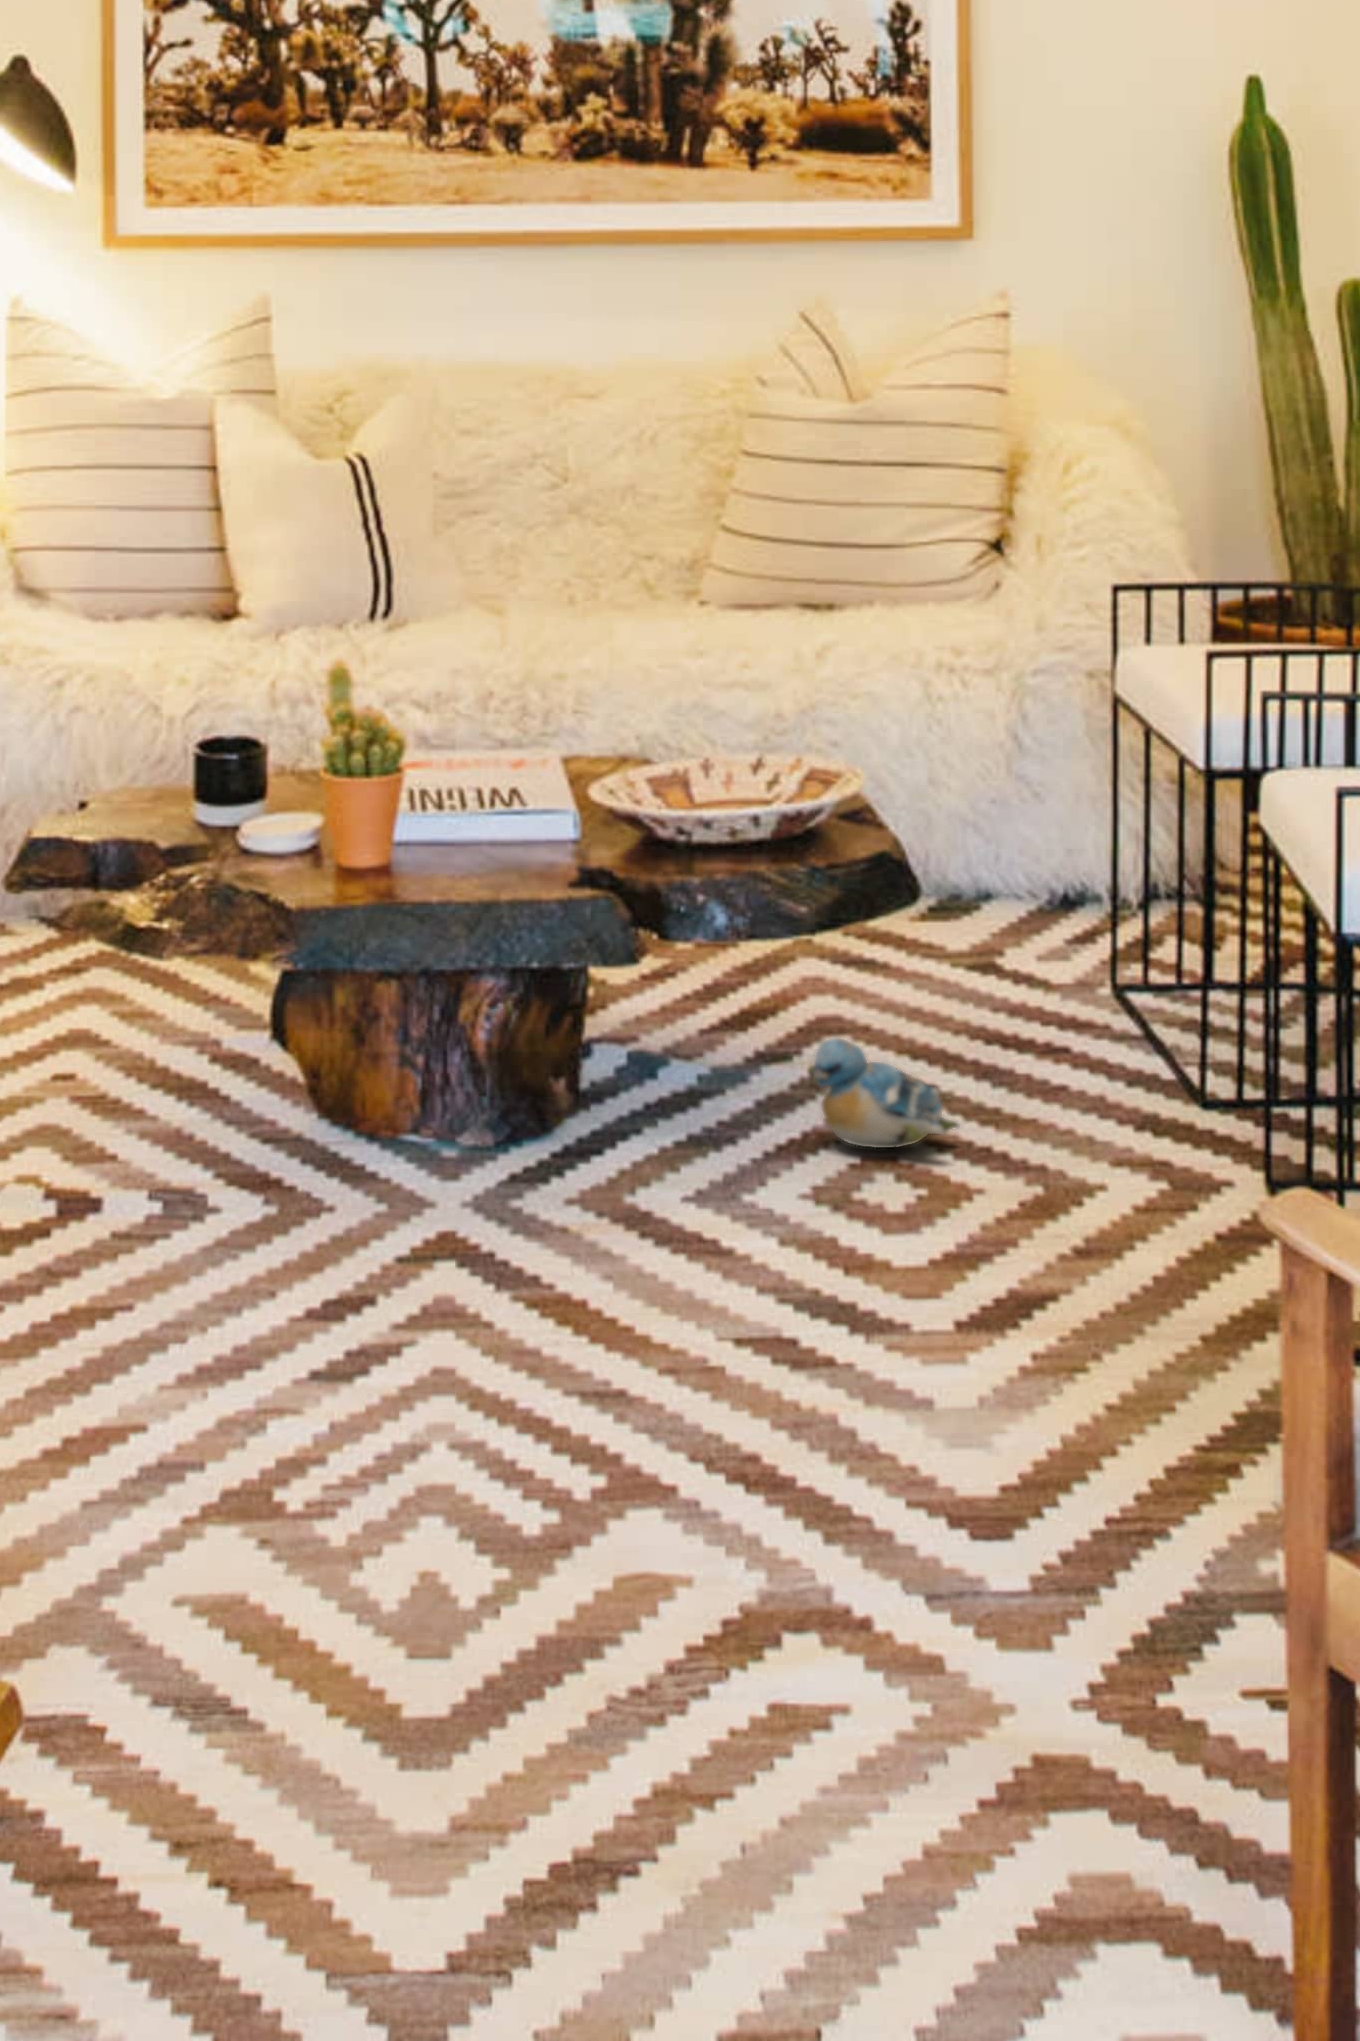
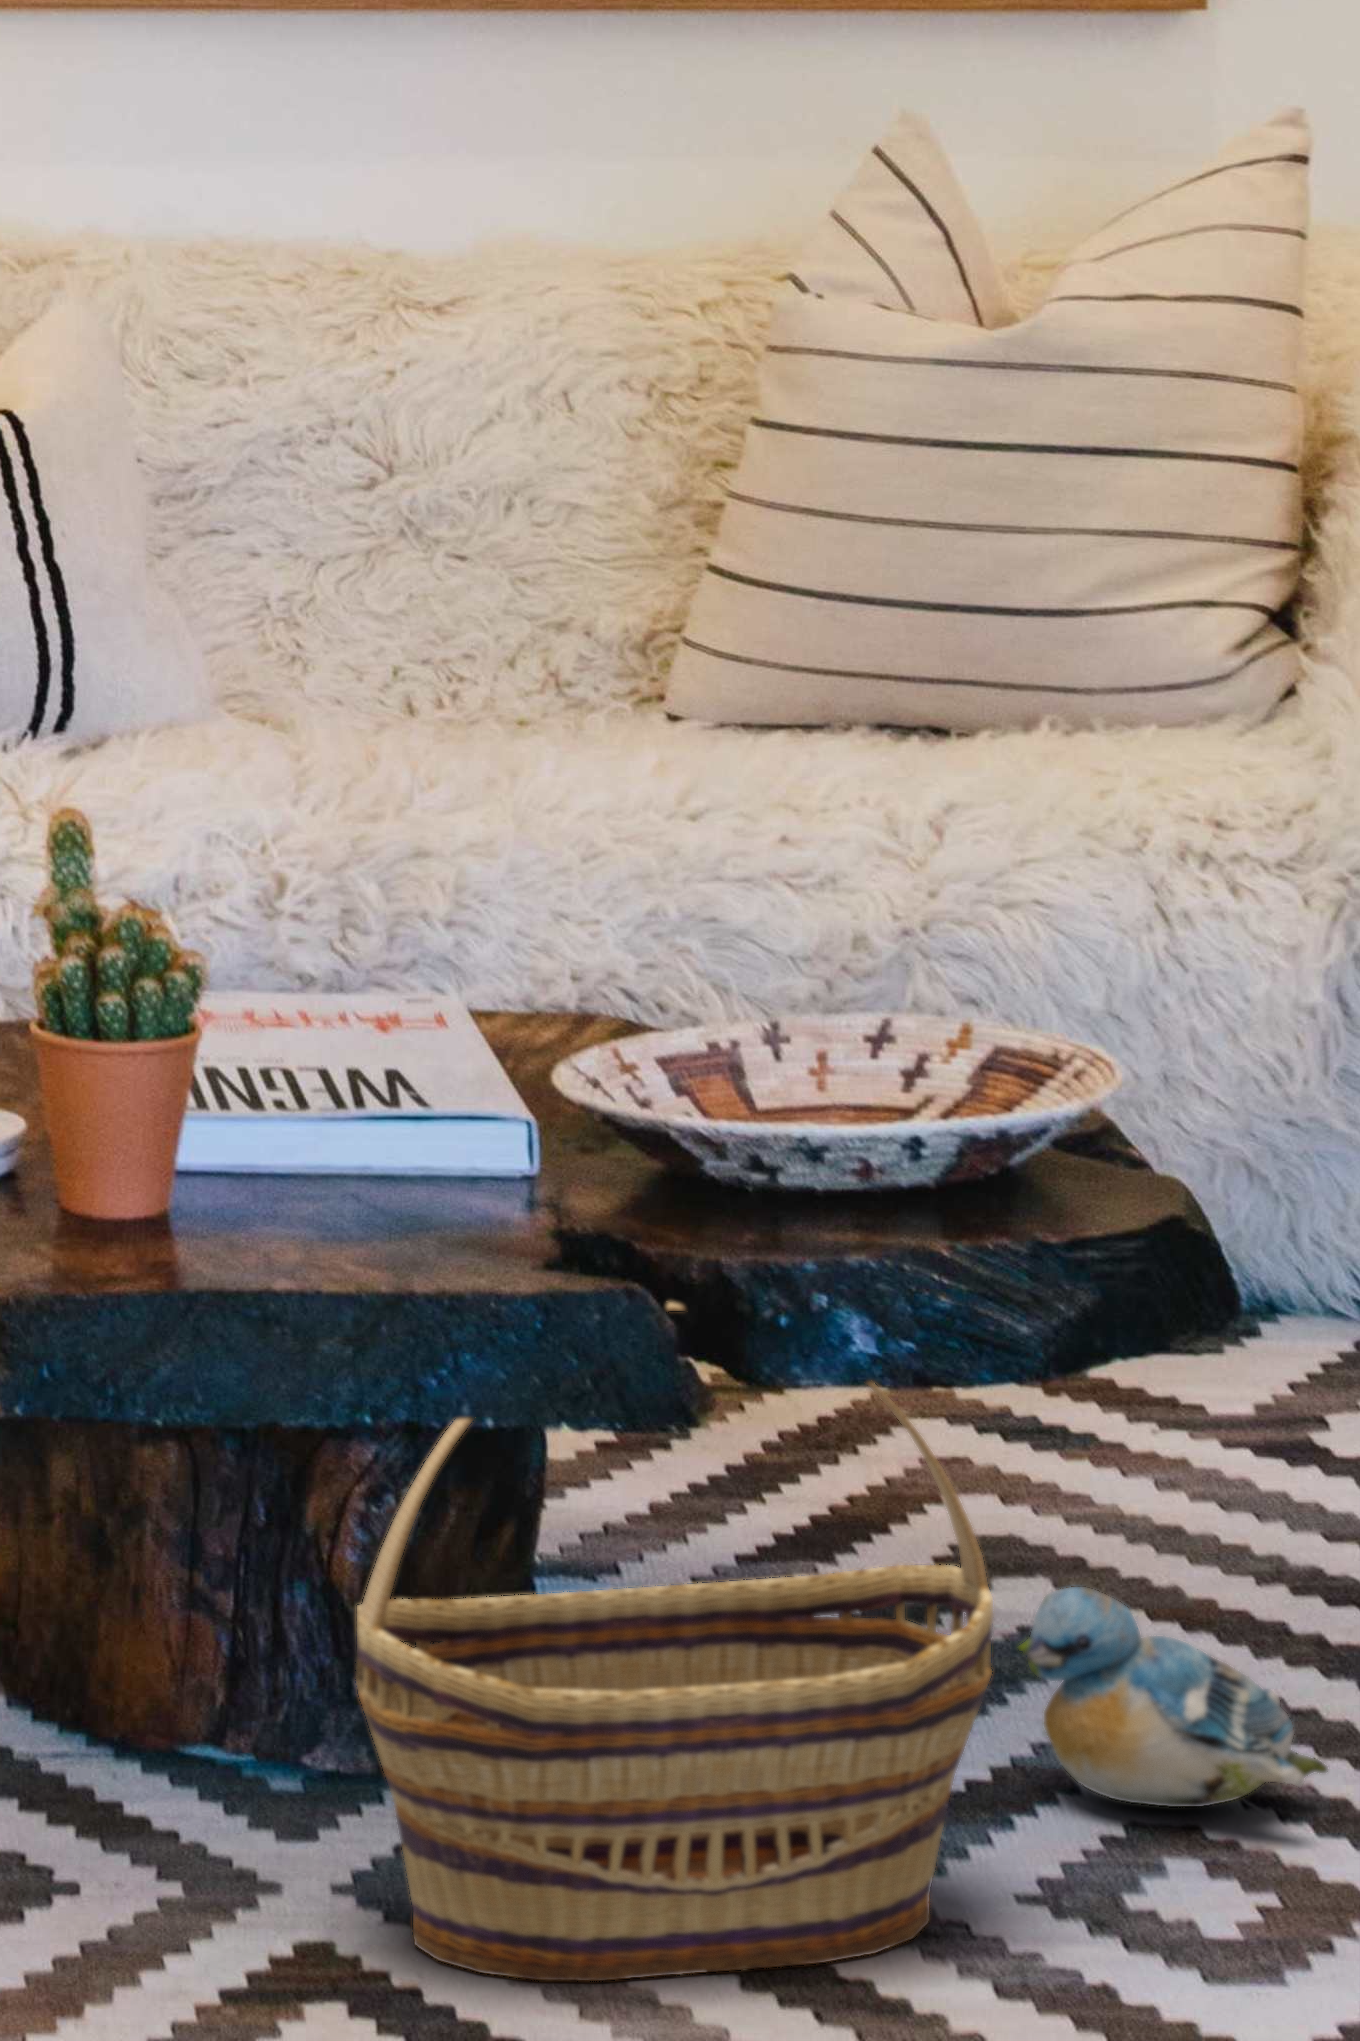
basket: none [465,901,781,1247] -> present [356,1303,993,1981]

